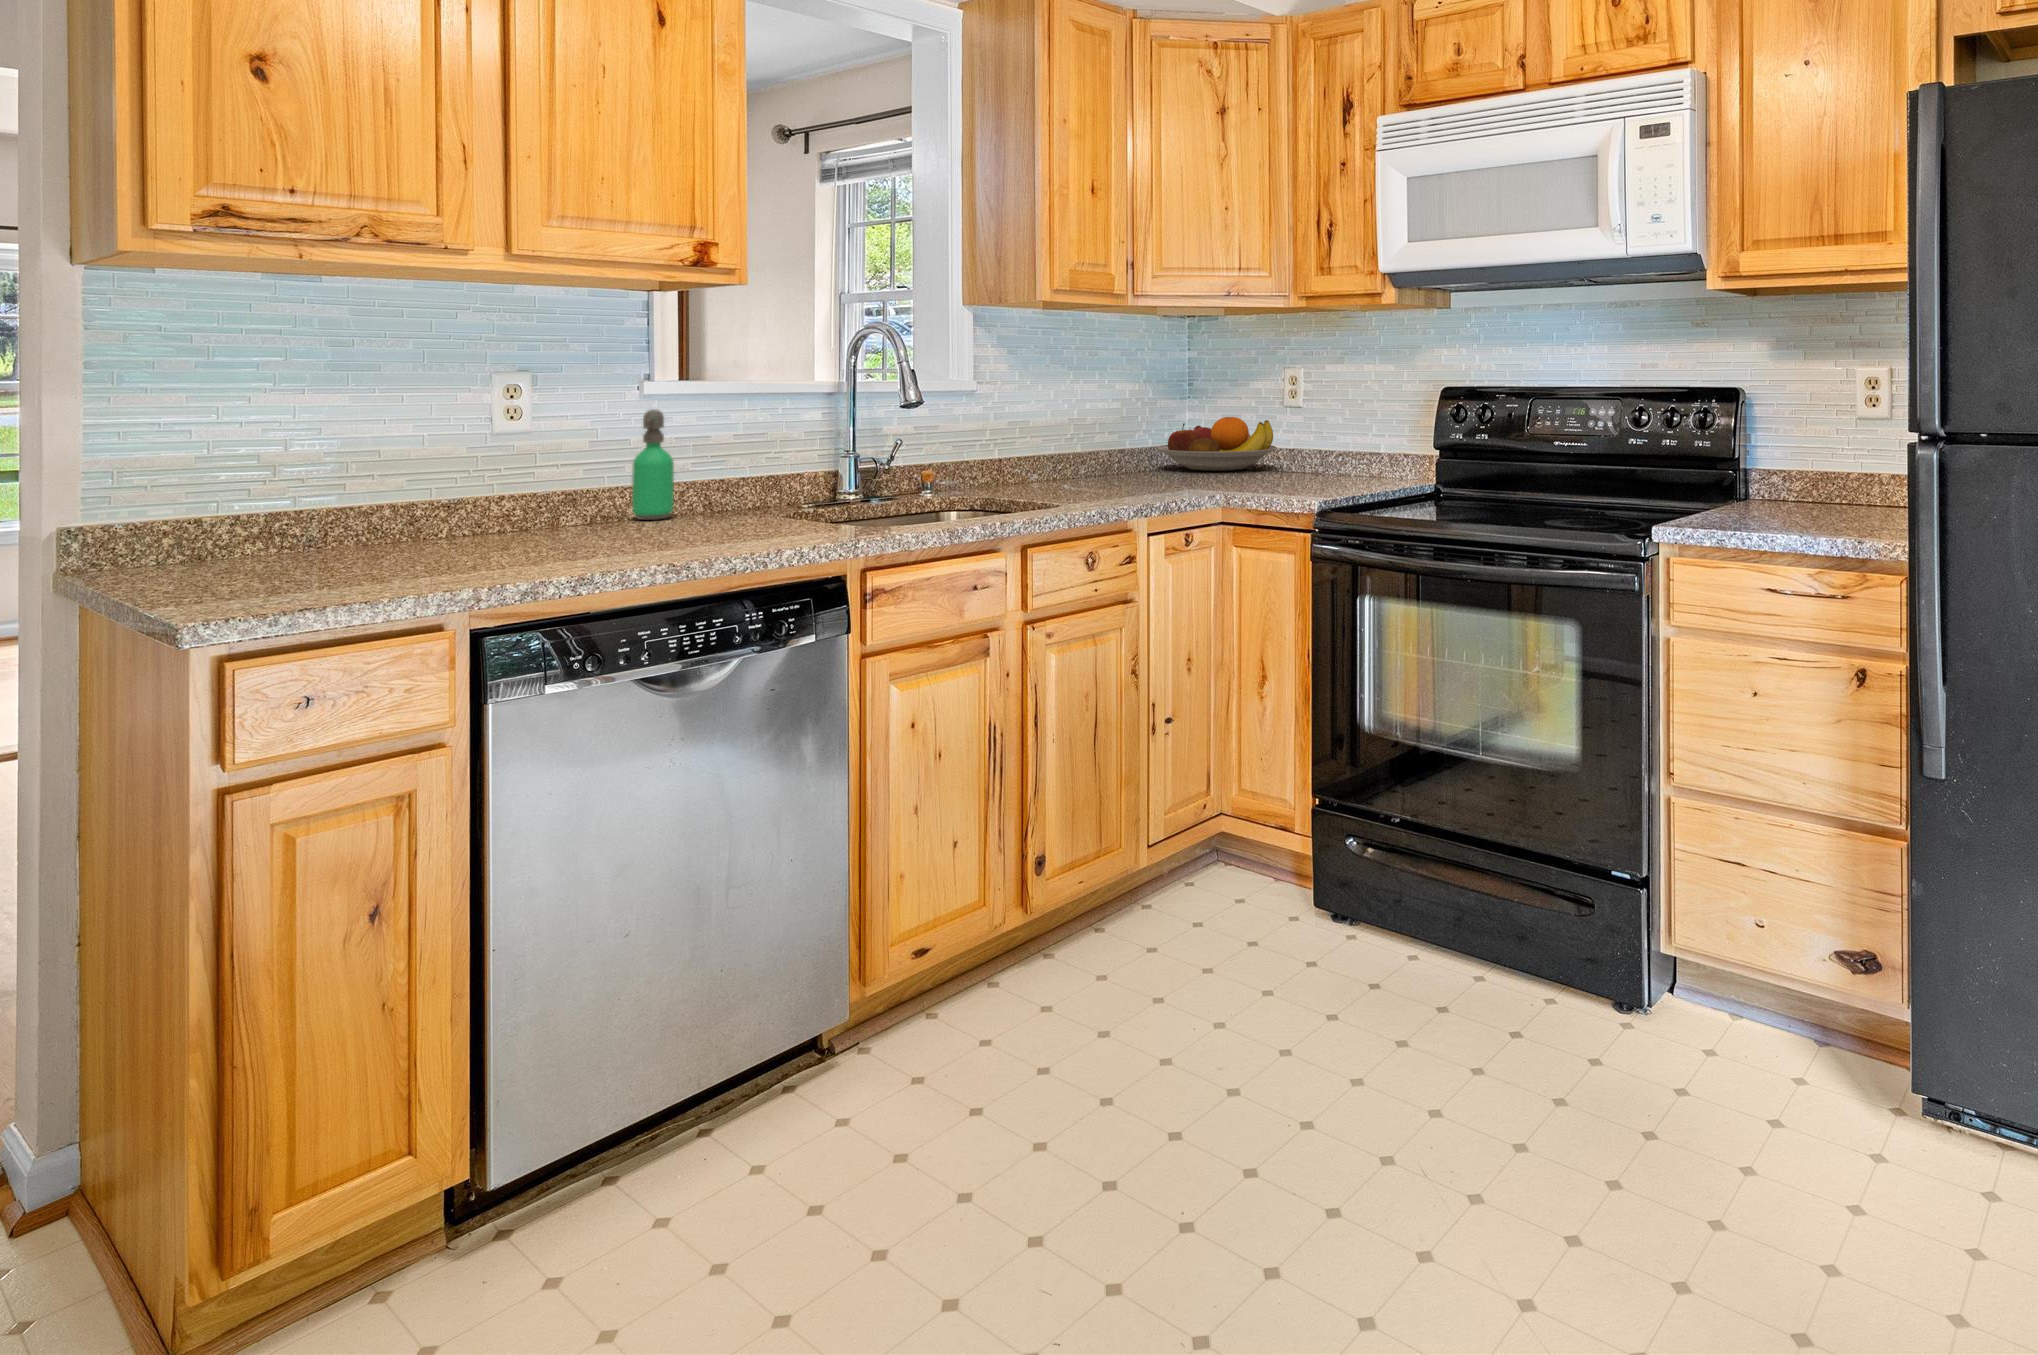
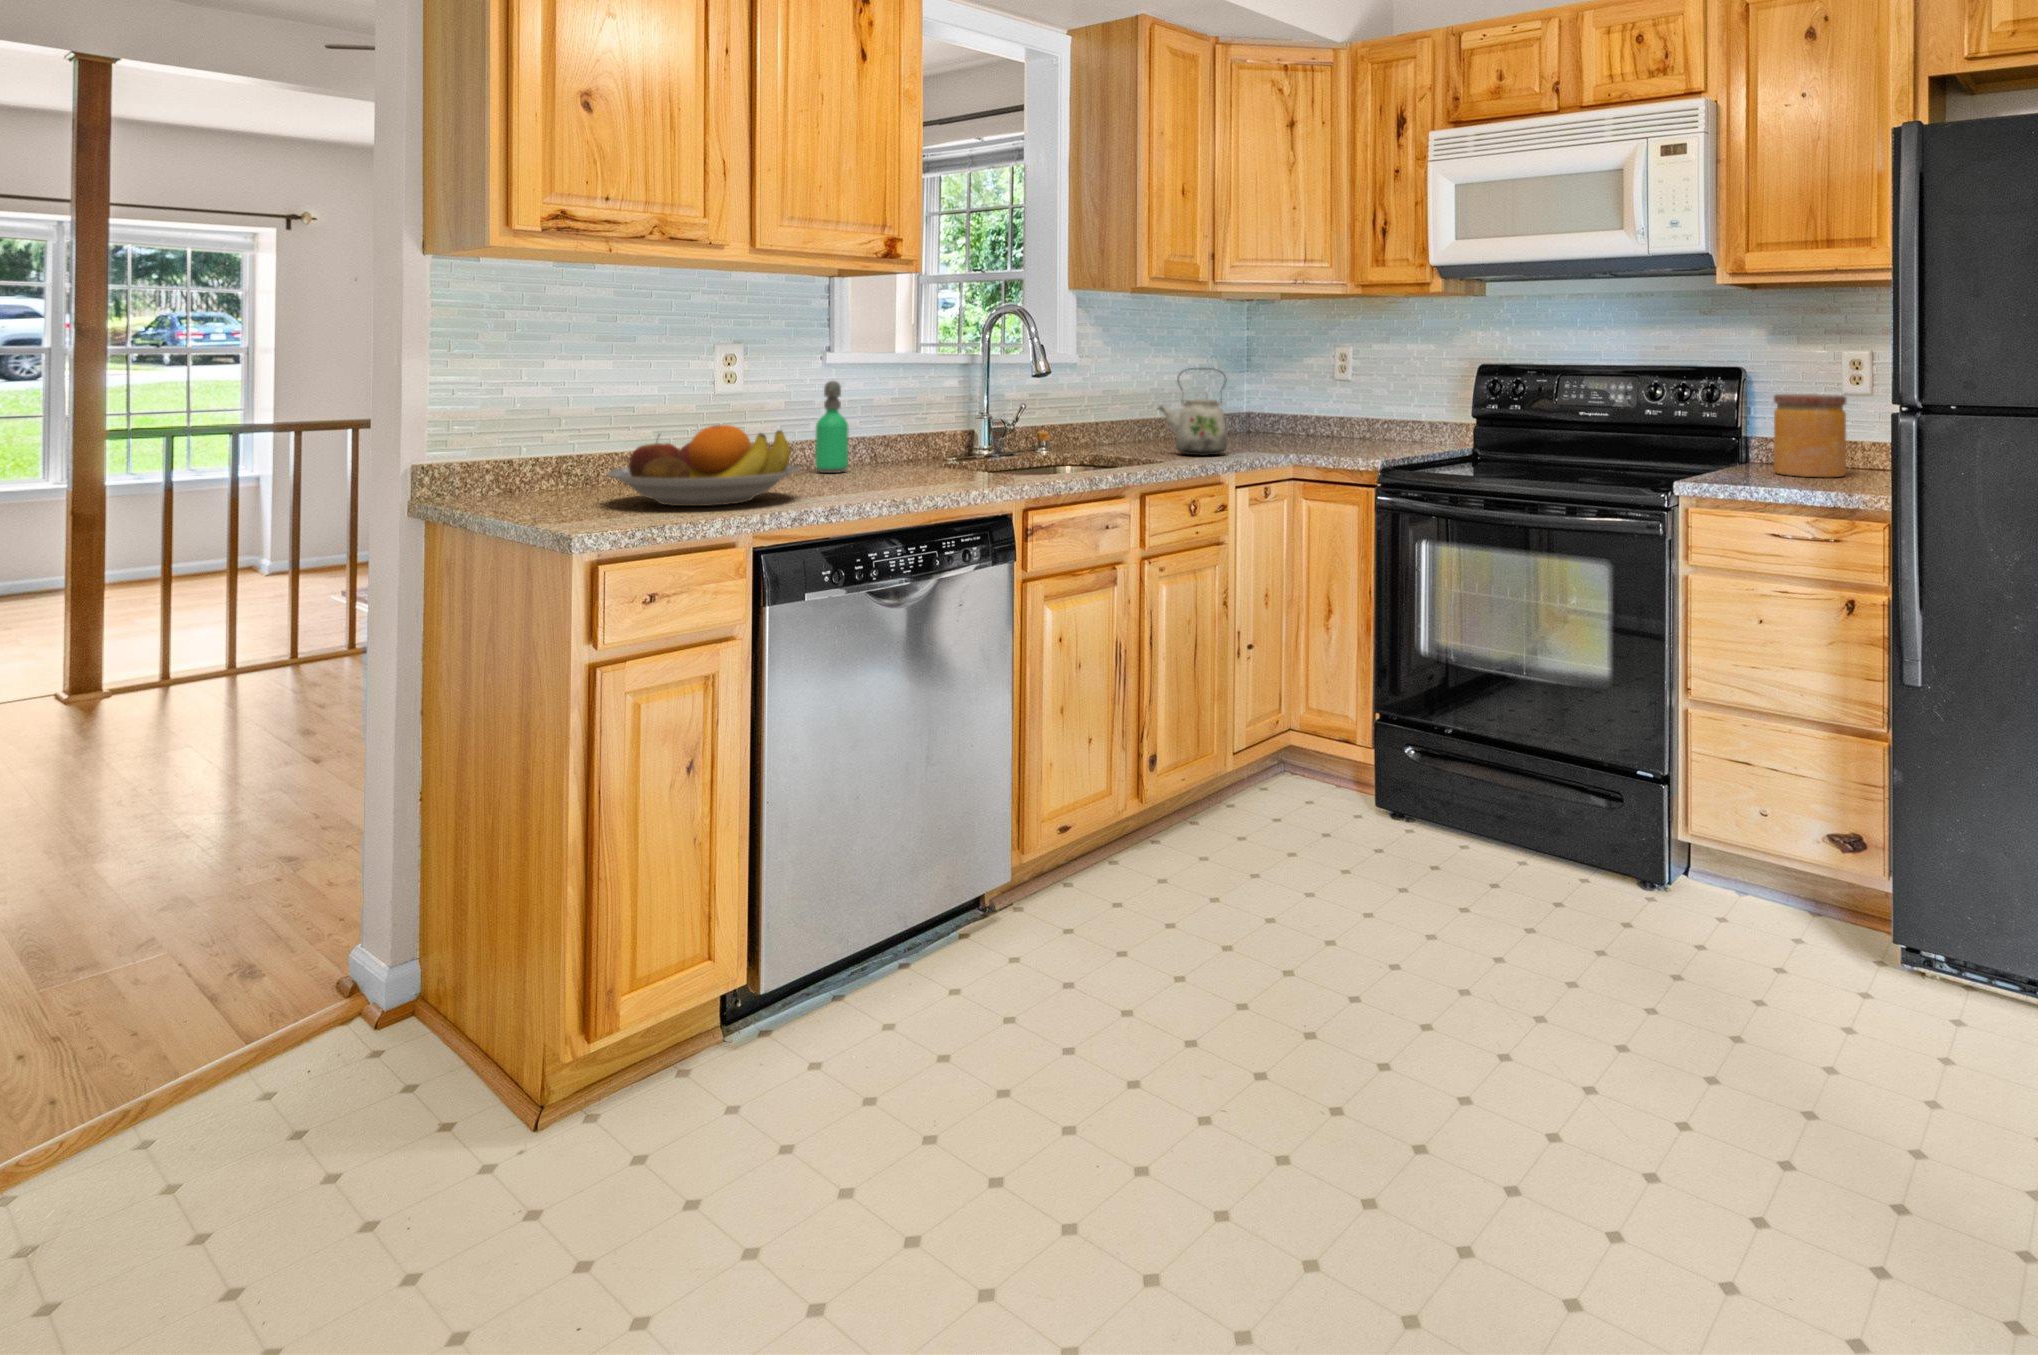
kettle: none [1068,386,1150,489] -> present [1158,369,1227,456]
jar: none [1776,413,1861,512] -> present [1774,394,1846,477]
fruit bowl: present [1156,417,1277,471] -> present [607,425,800,506]

